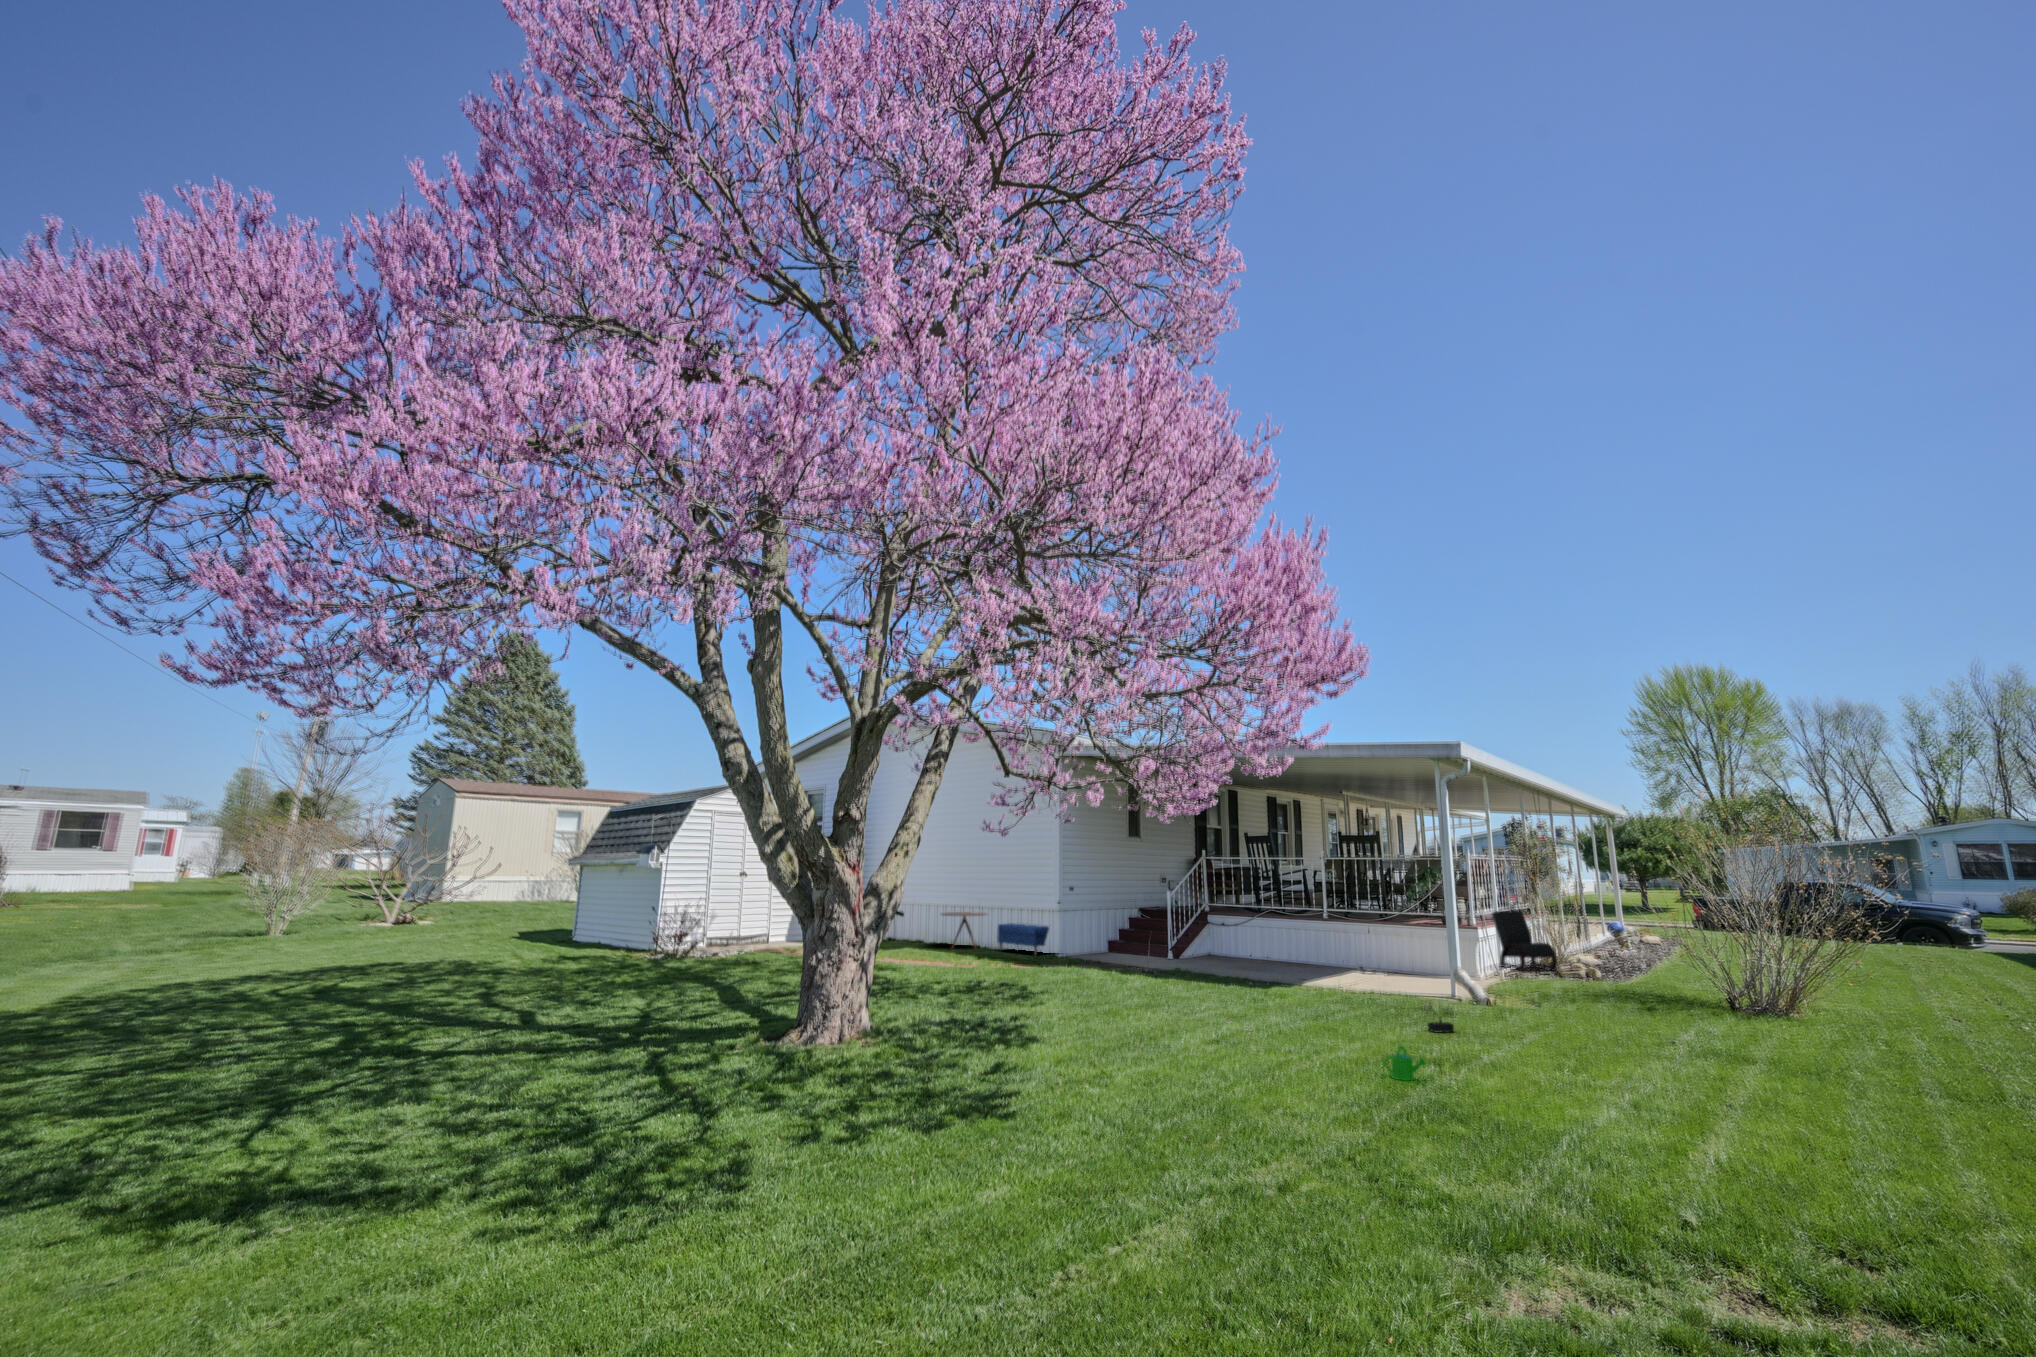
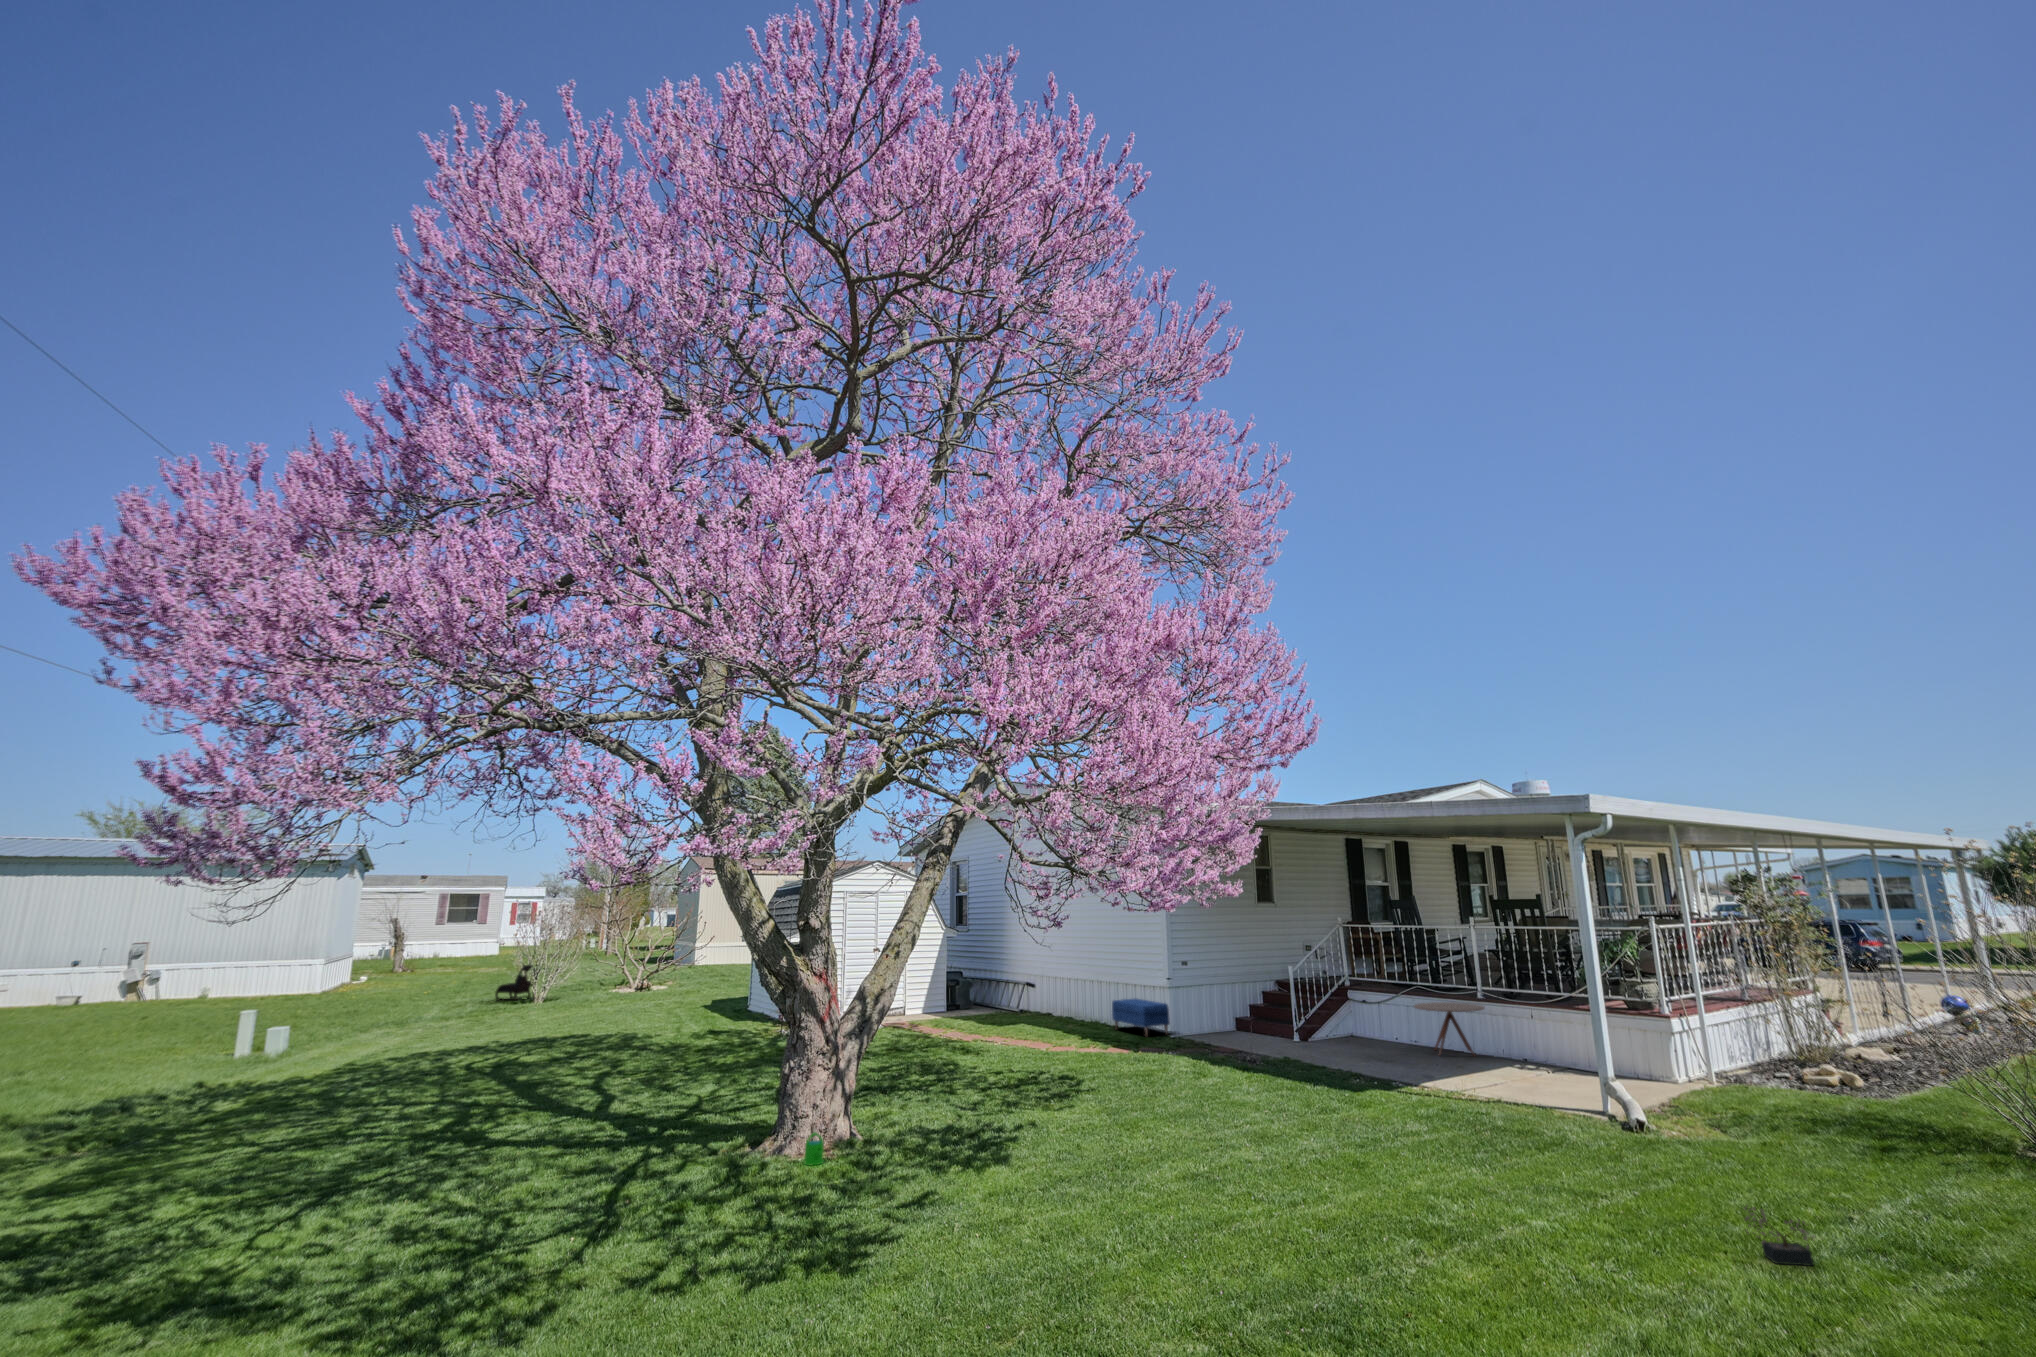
lounge chair: present [1492,911,1557,971] -> present [495,965,533,1001]
round table: present [942,912,986,947] -> present [1414,1002,1484,1056]
decorative plant: present [1420,1002,1454,1033] -> present [1745,1207,1814,1266]
watering can: present [1384,1045,1426,1081] -> present [804,1132,824,1165]

